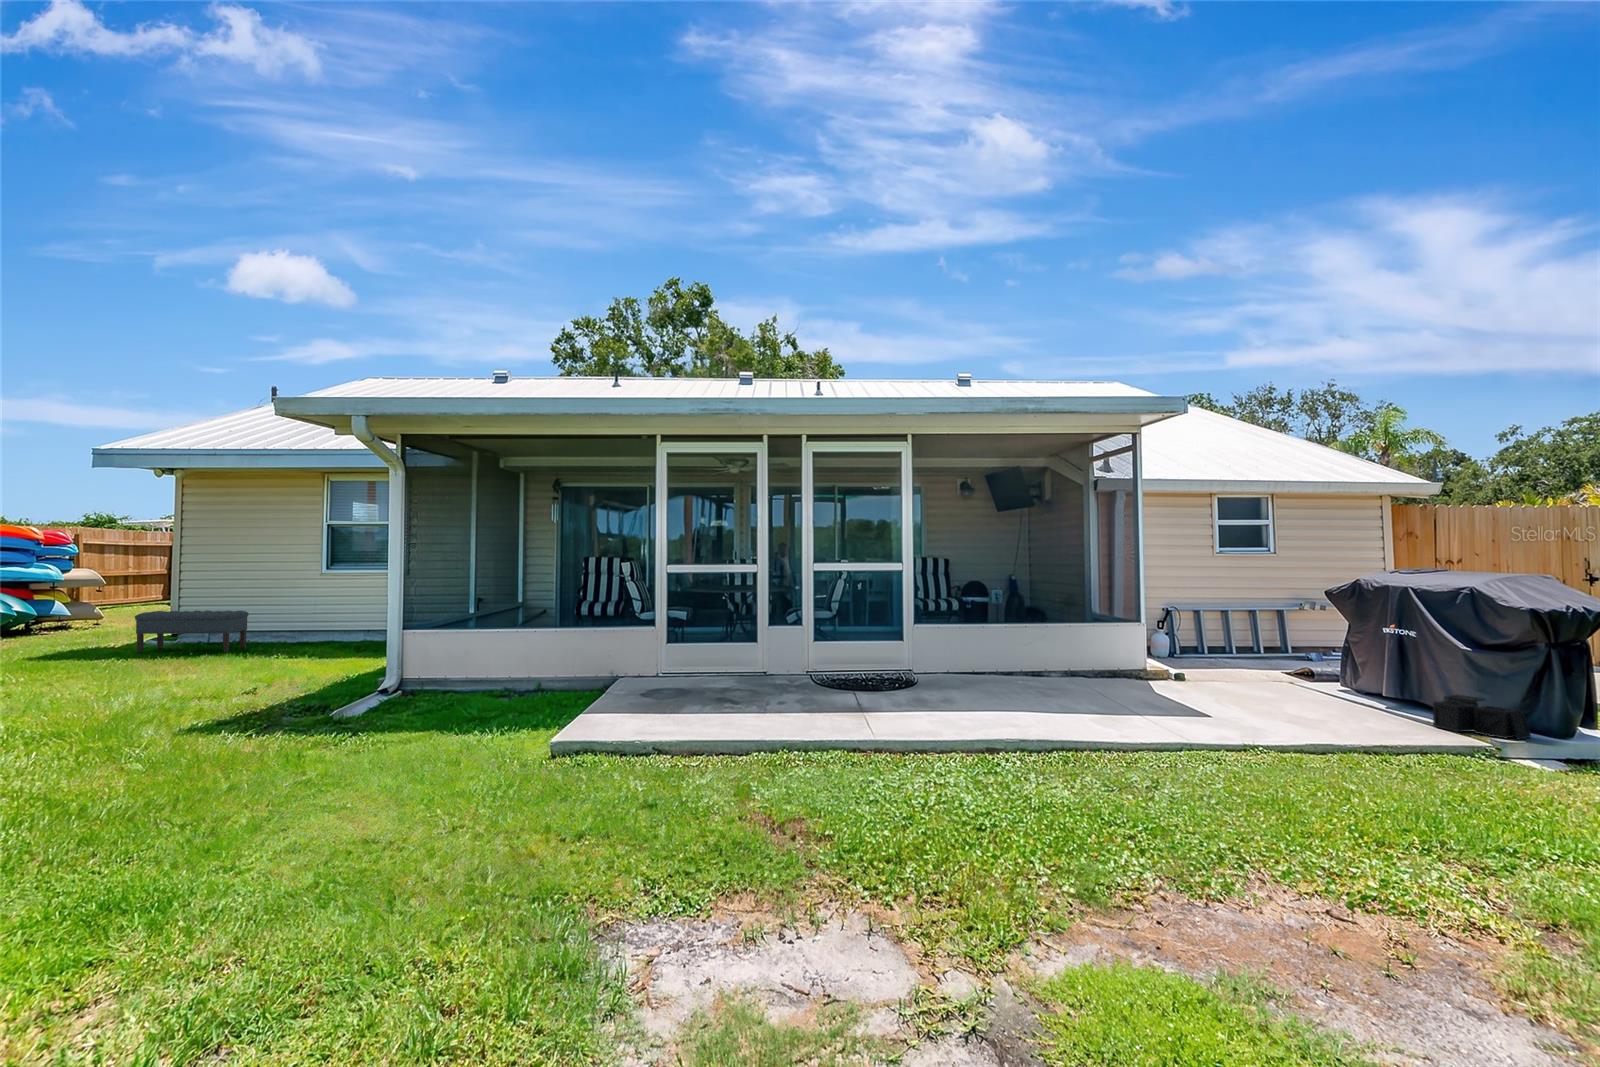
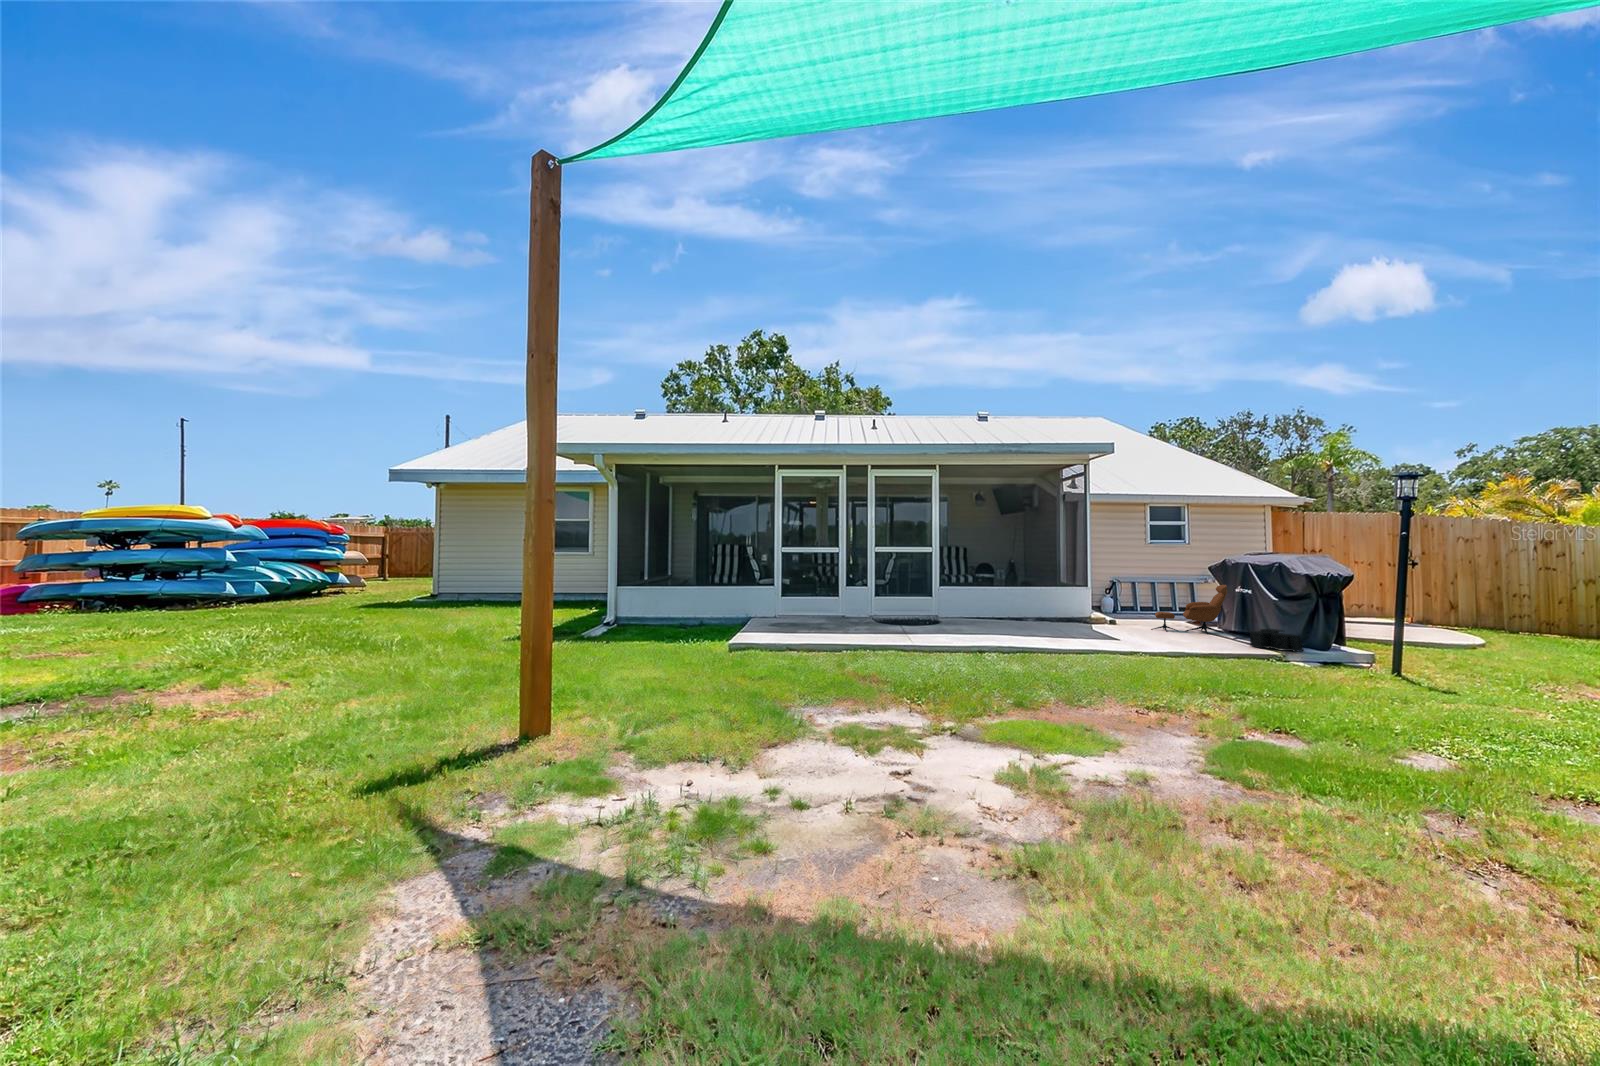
bench: present [135,610,248,653] -> none [438,577,503,603]
lounge chair: none [1245,618,1367,698] -> present [1151,585,1227,634]

